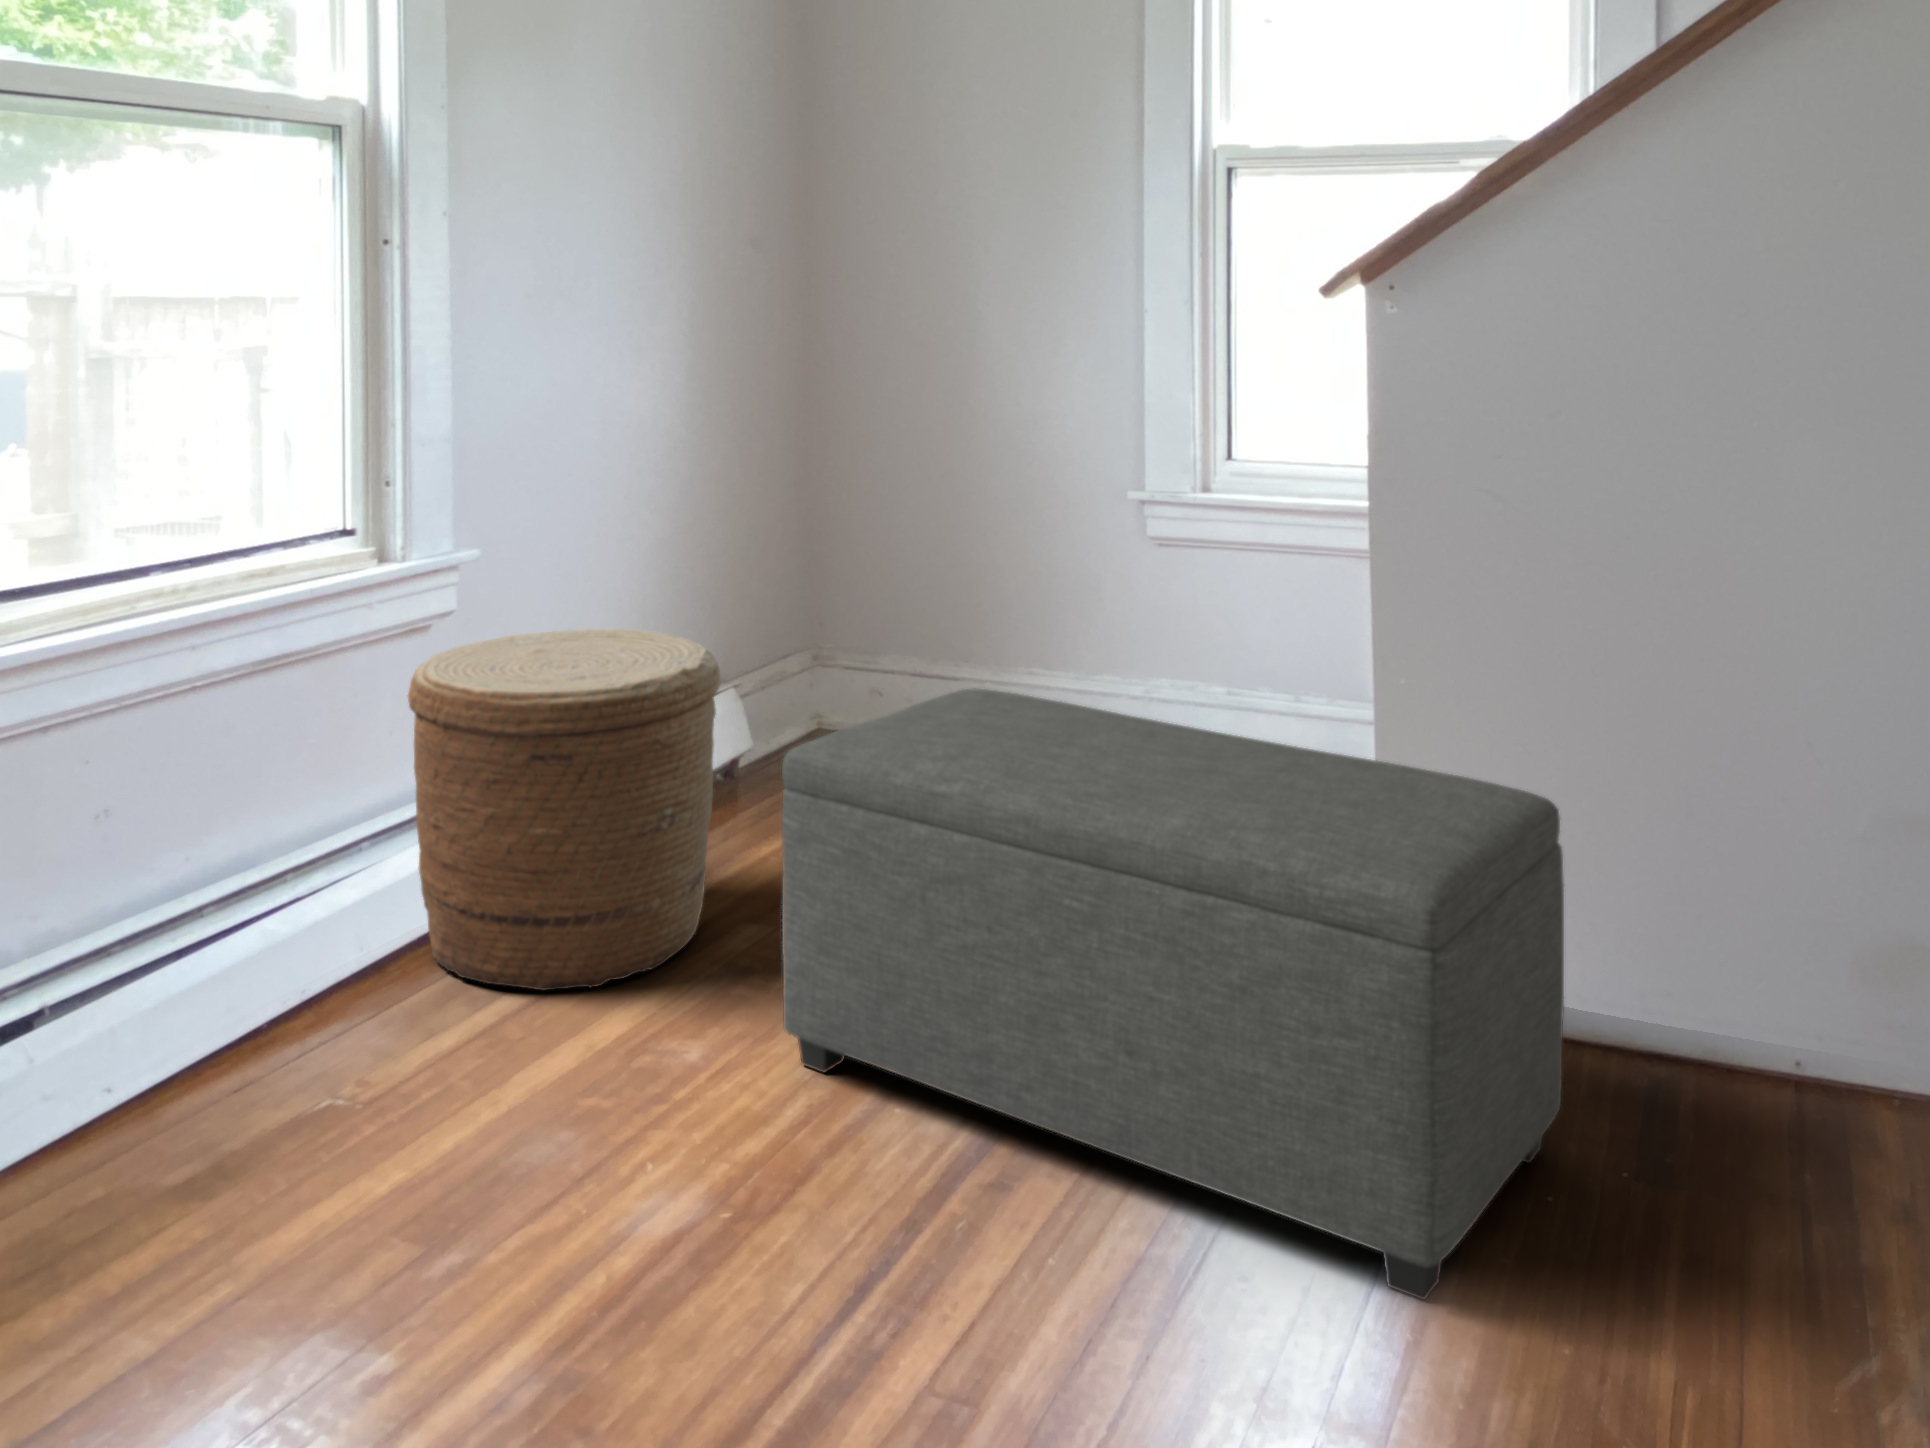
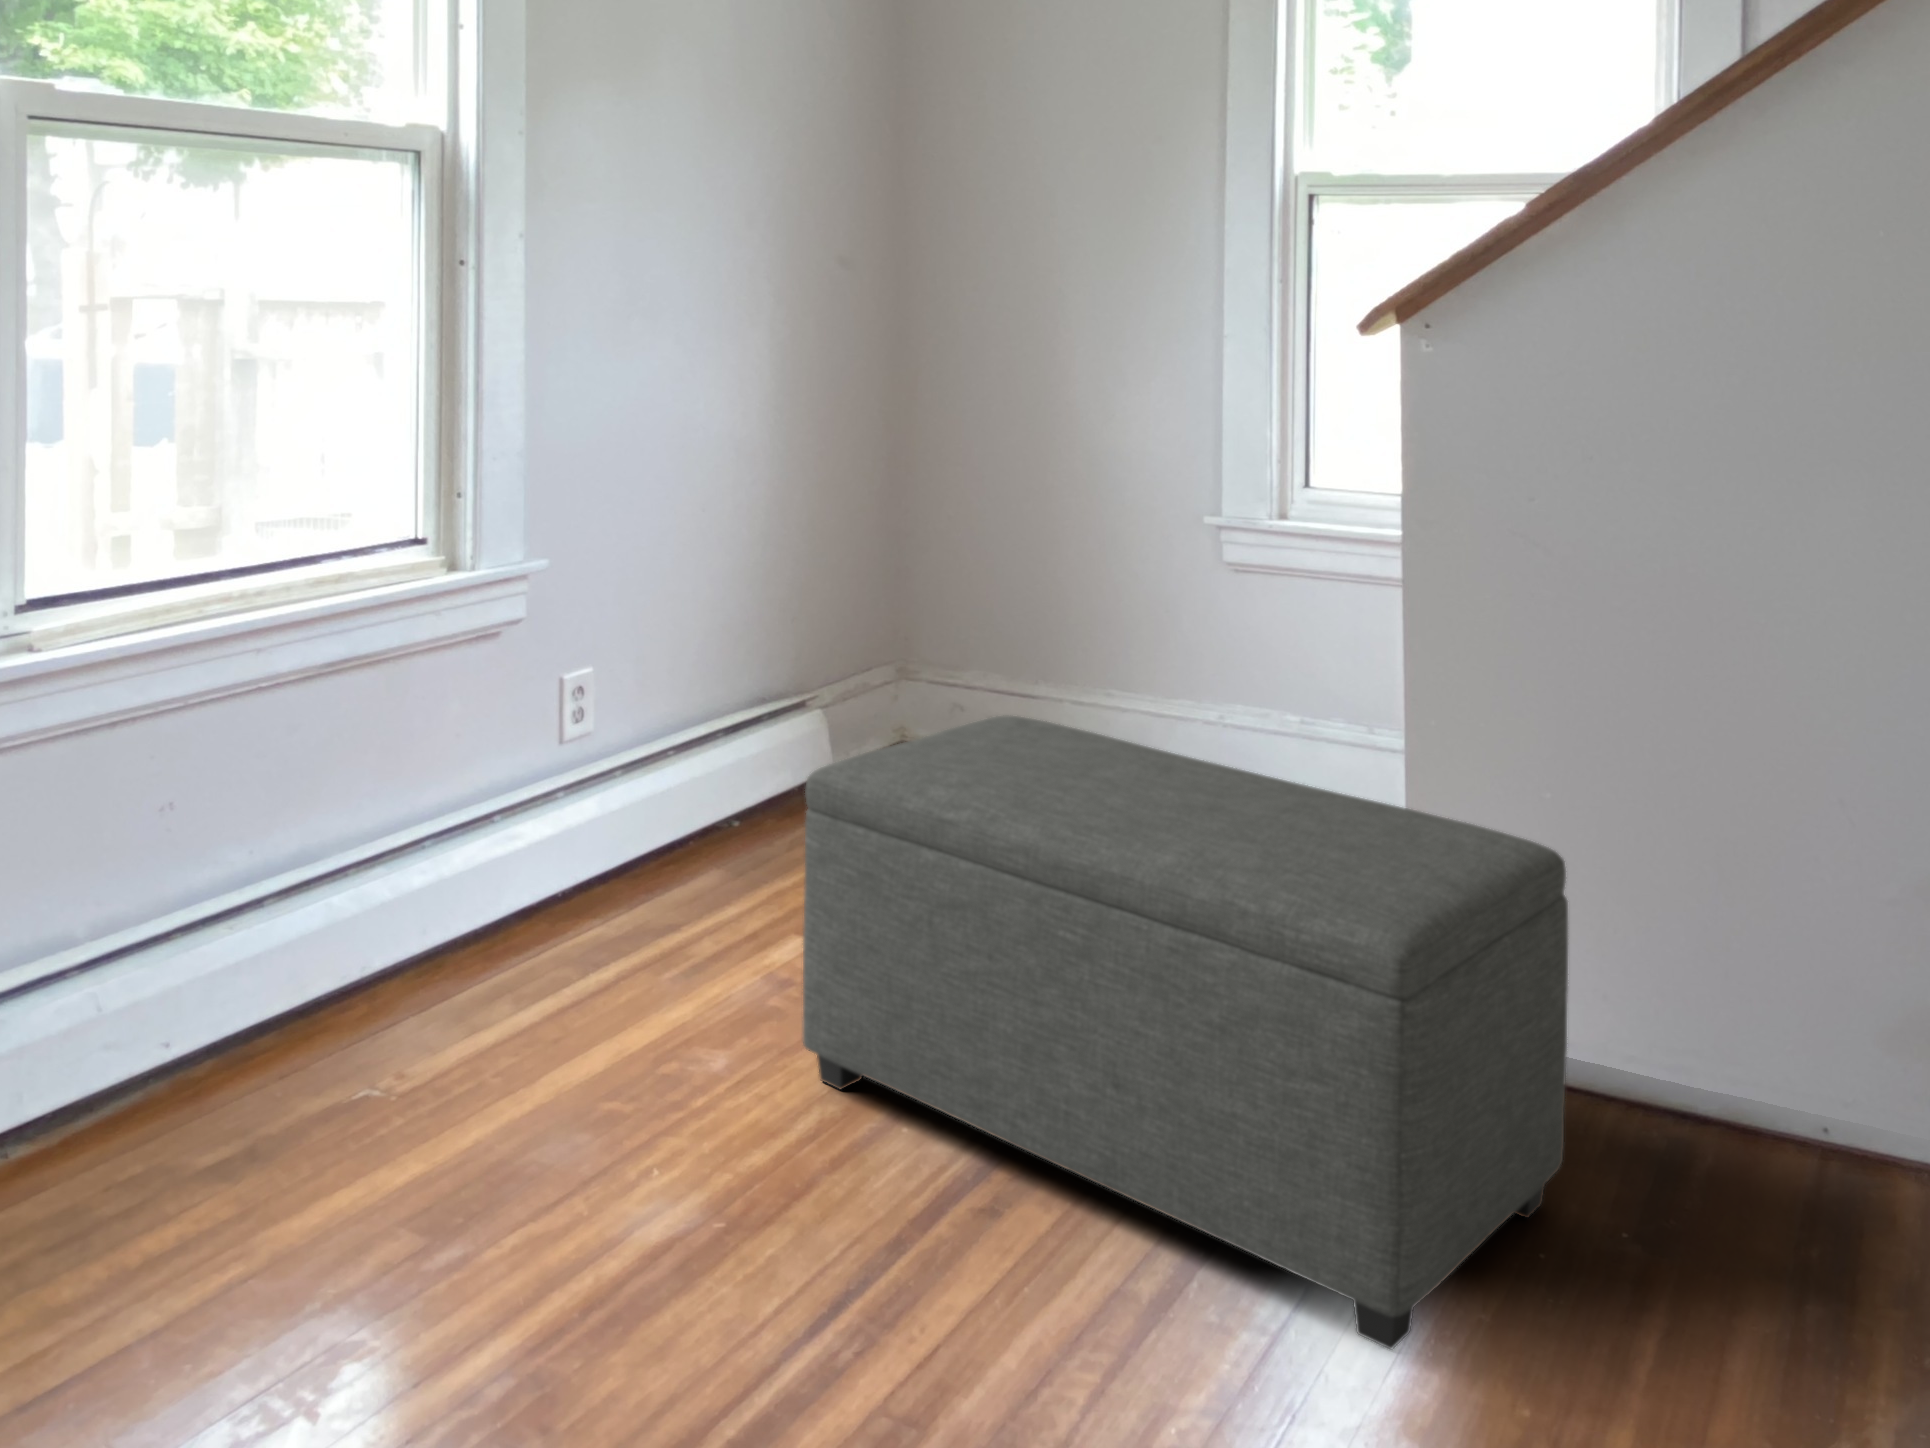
woven basket: present [408,629,720,990] -> none [467,643,770,996]

